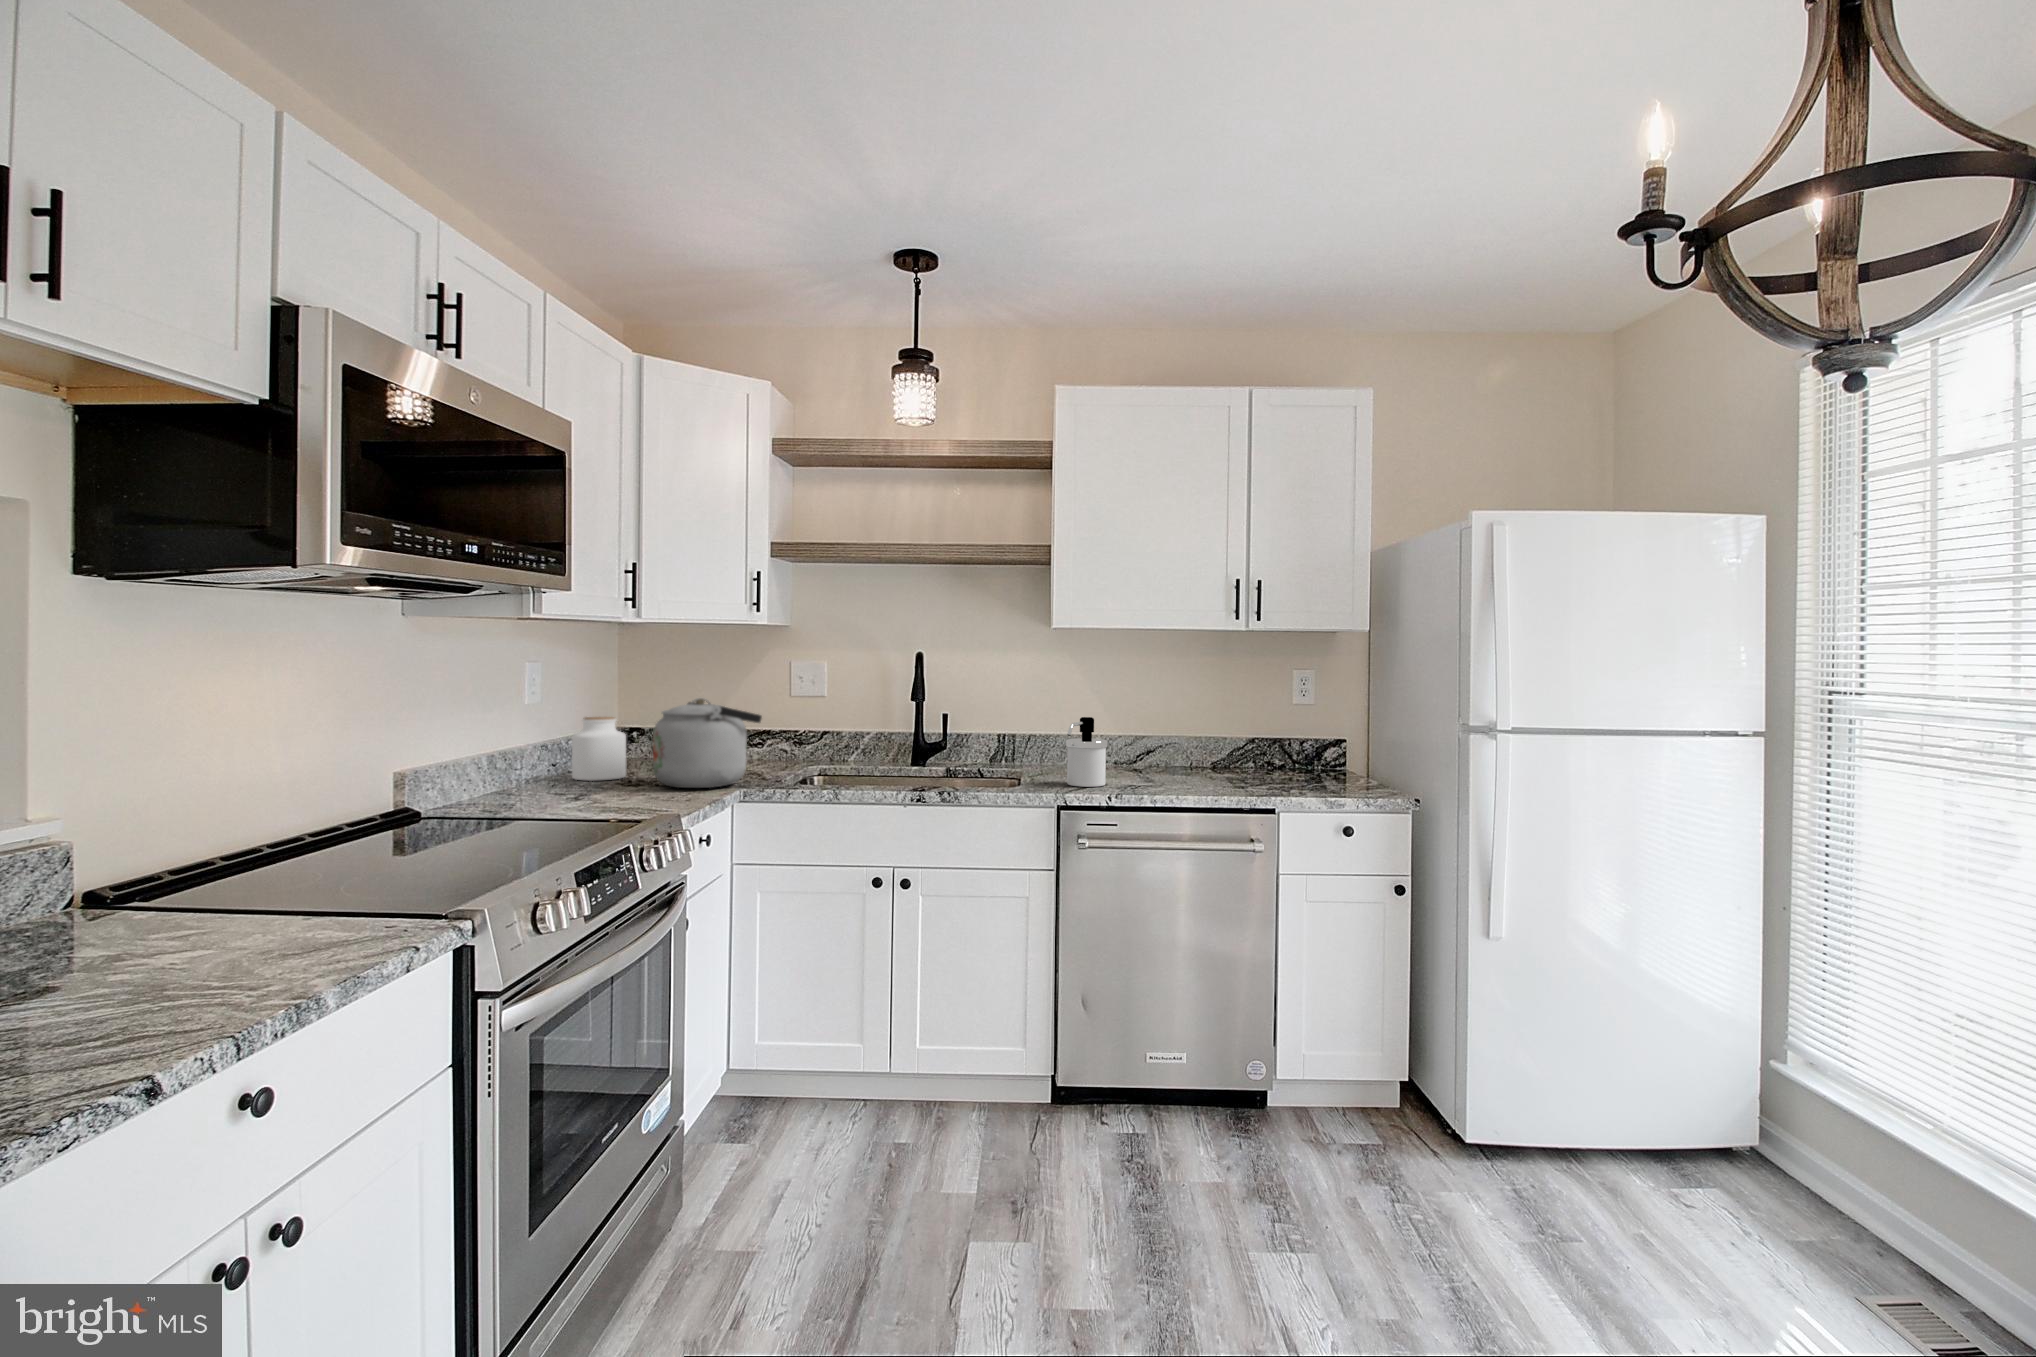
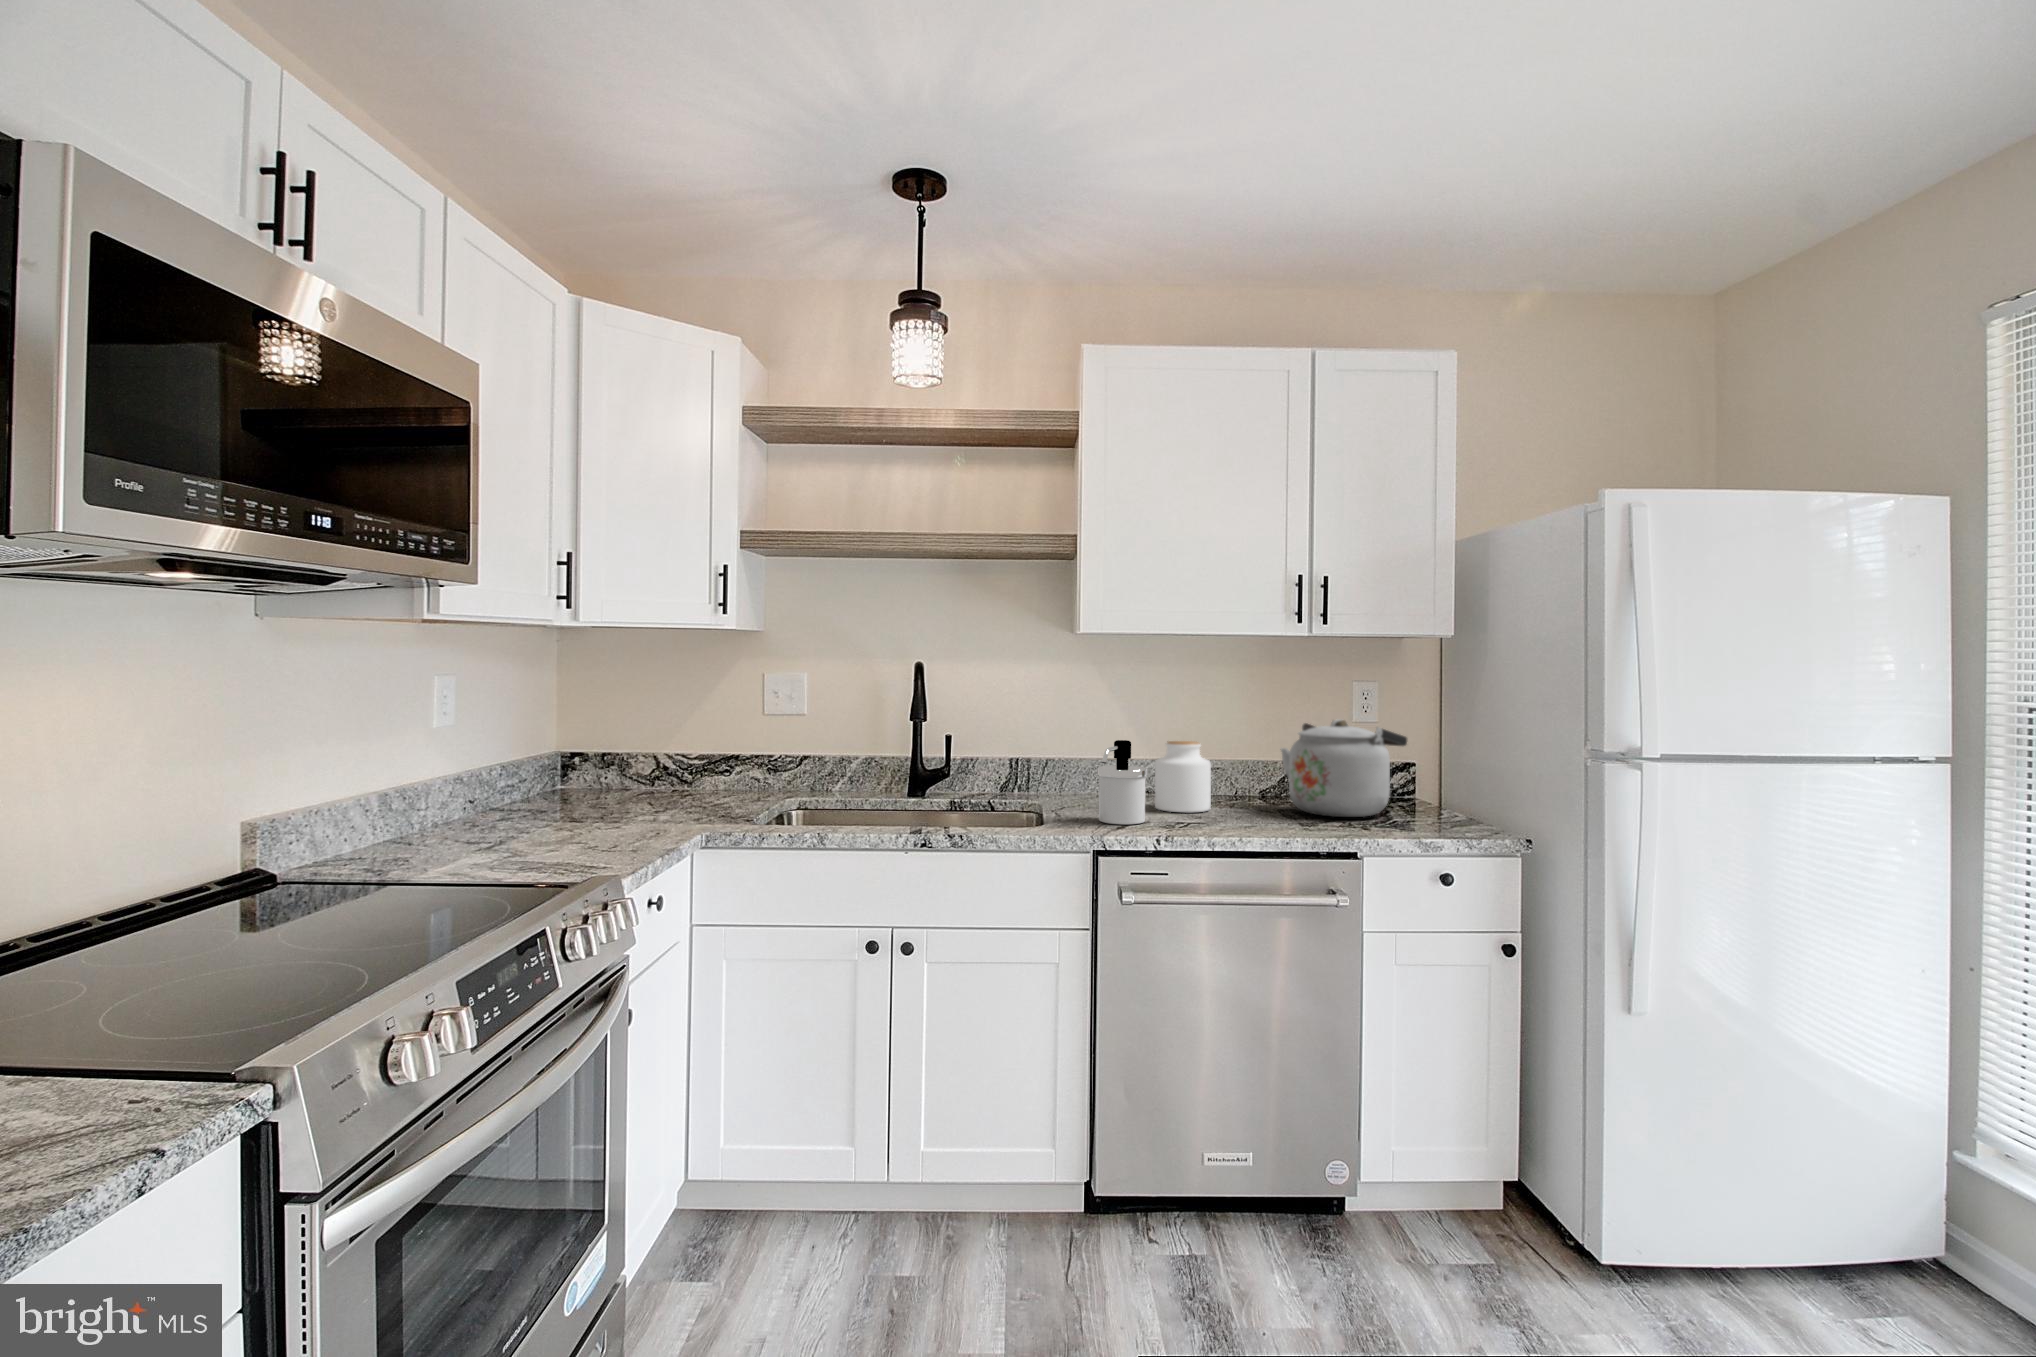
kettle: present [653,698,762,788] -> present [1281,719,1407,817]
jar: present [572,717,626,781] -> present [1155,741,1211,812]

